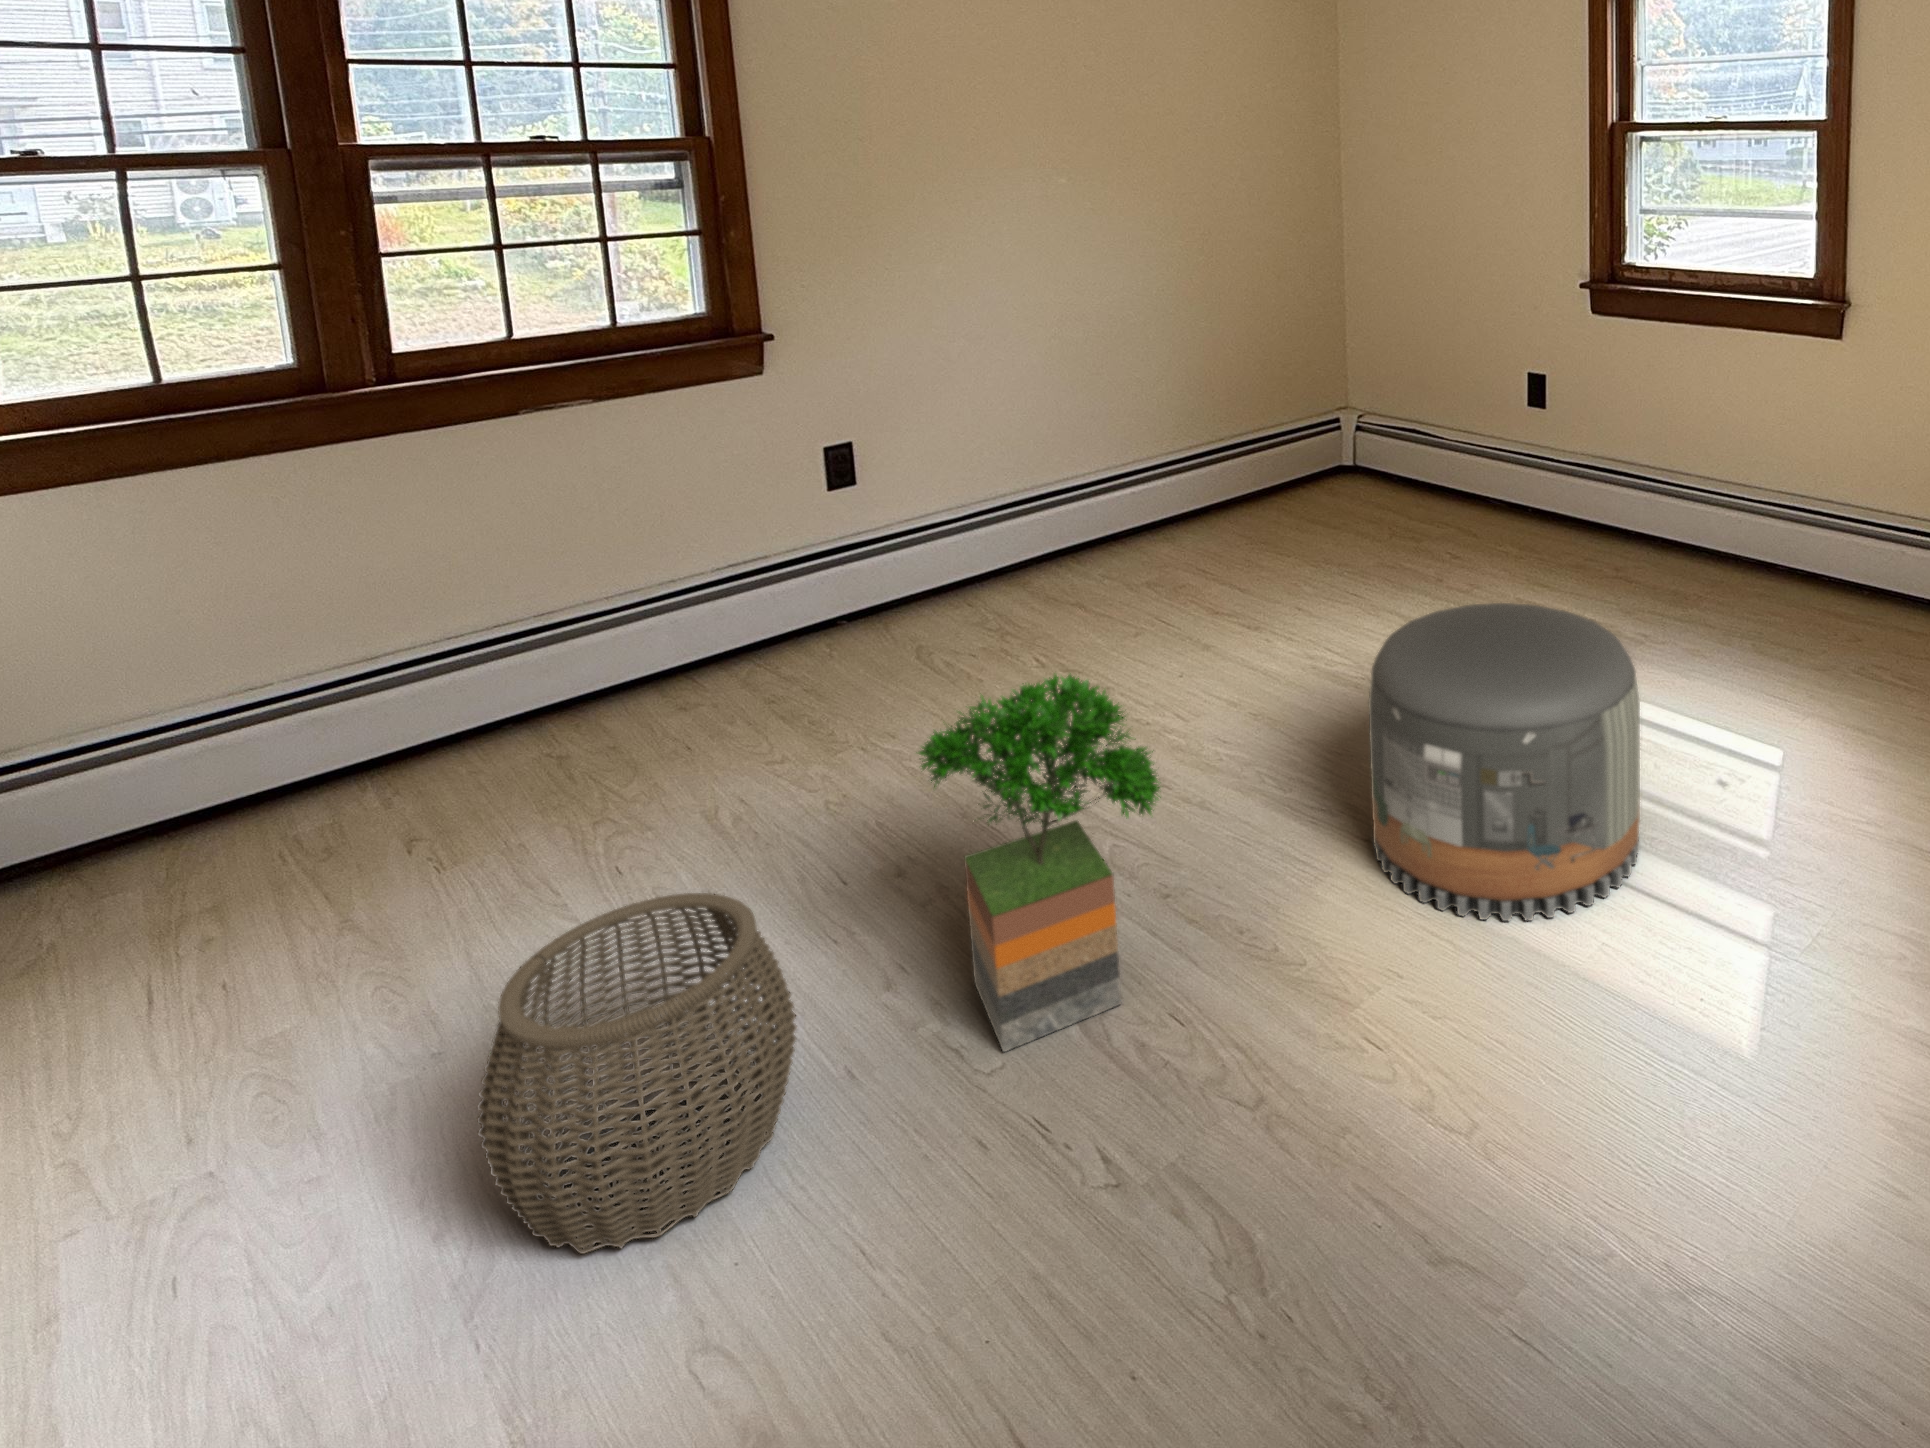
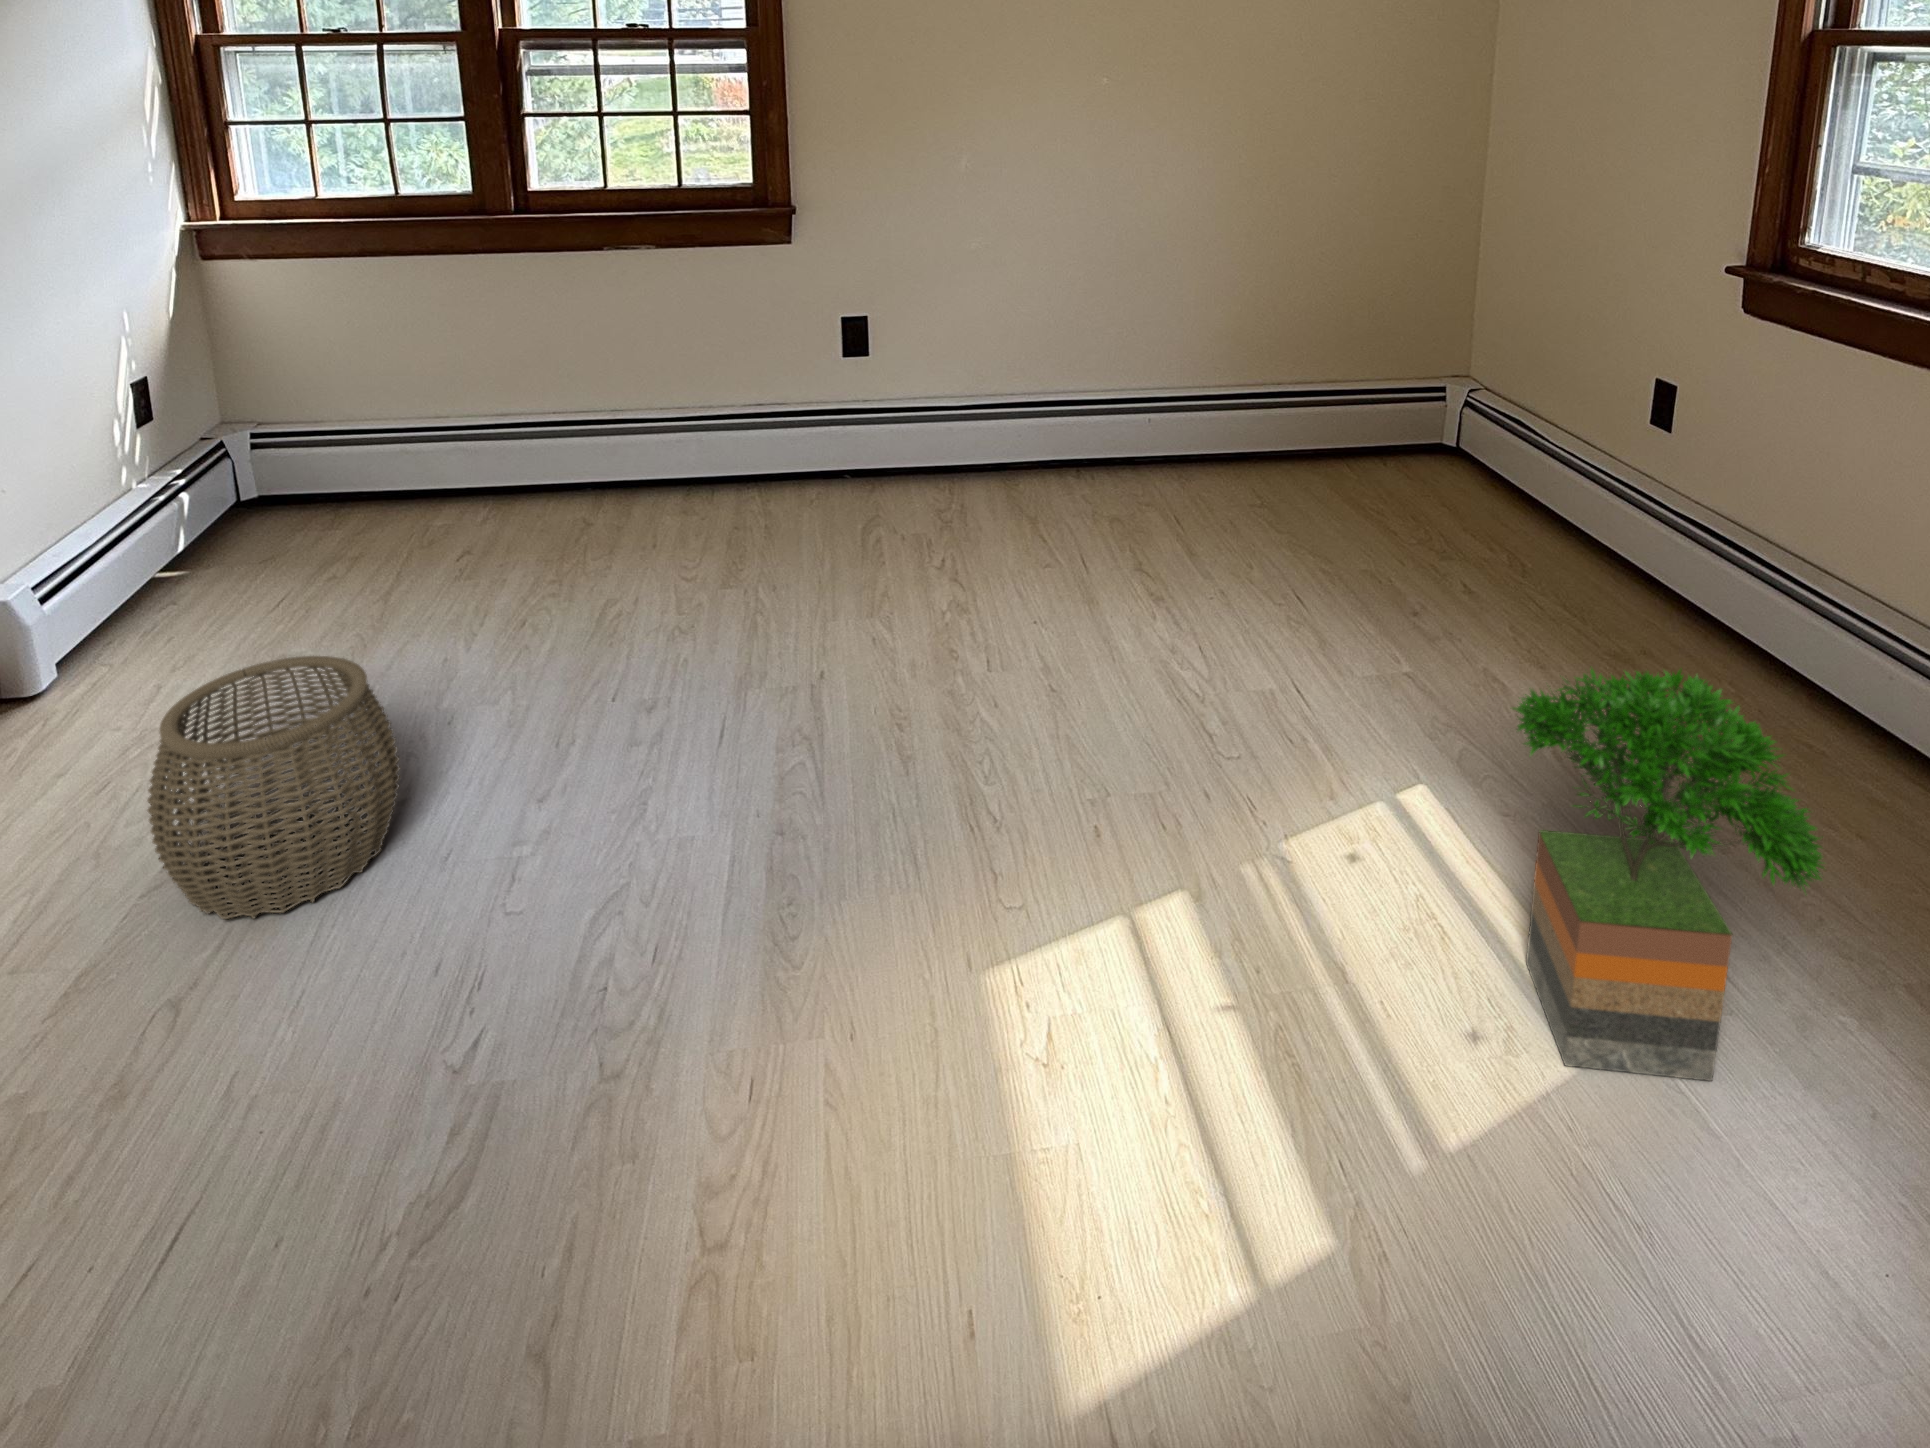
pouf: present [1368,603,1640,921] -> none [955,649,1313,1105]
potted tree: present [918,673,1159,1052] -> present [1514,669,1824,1081]

